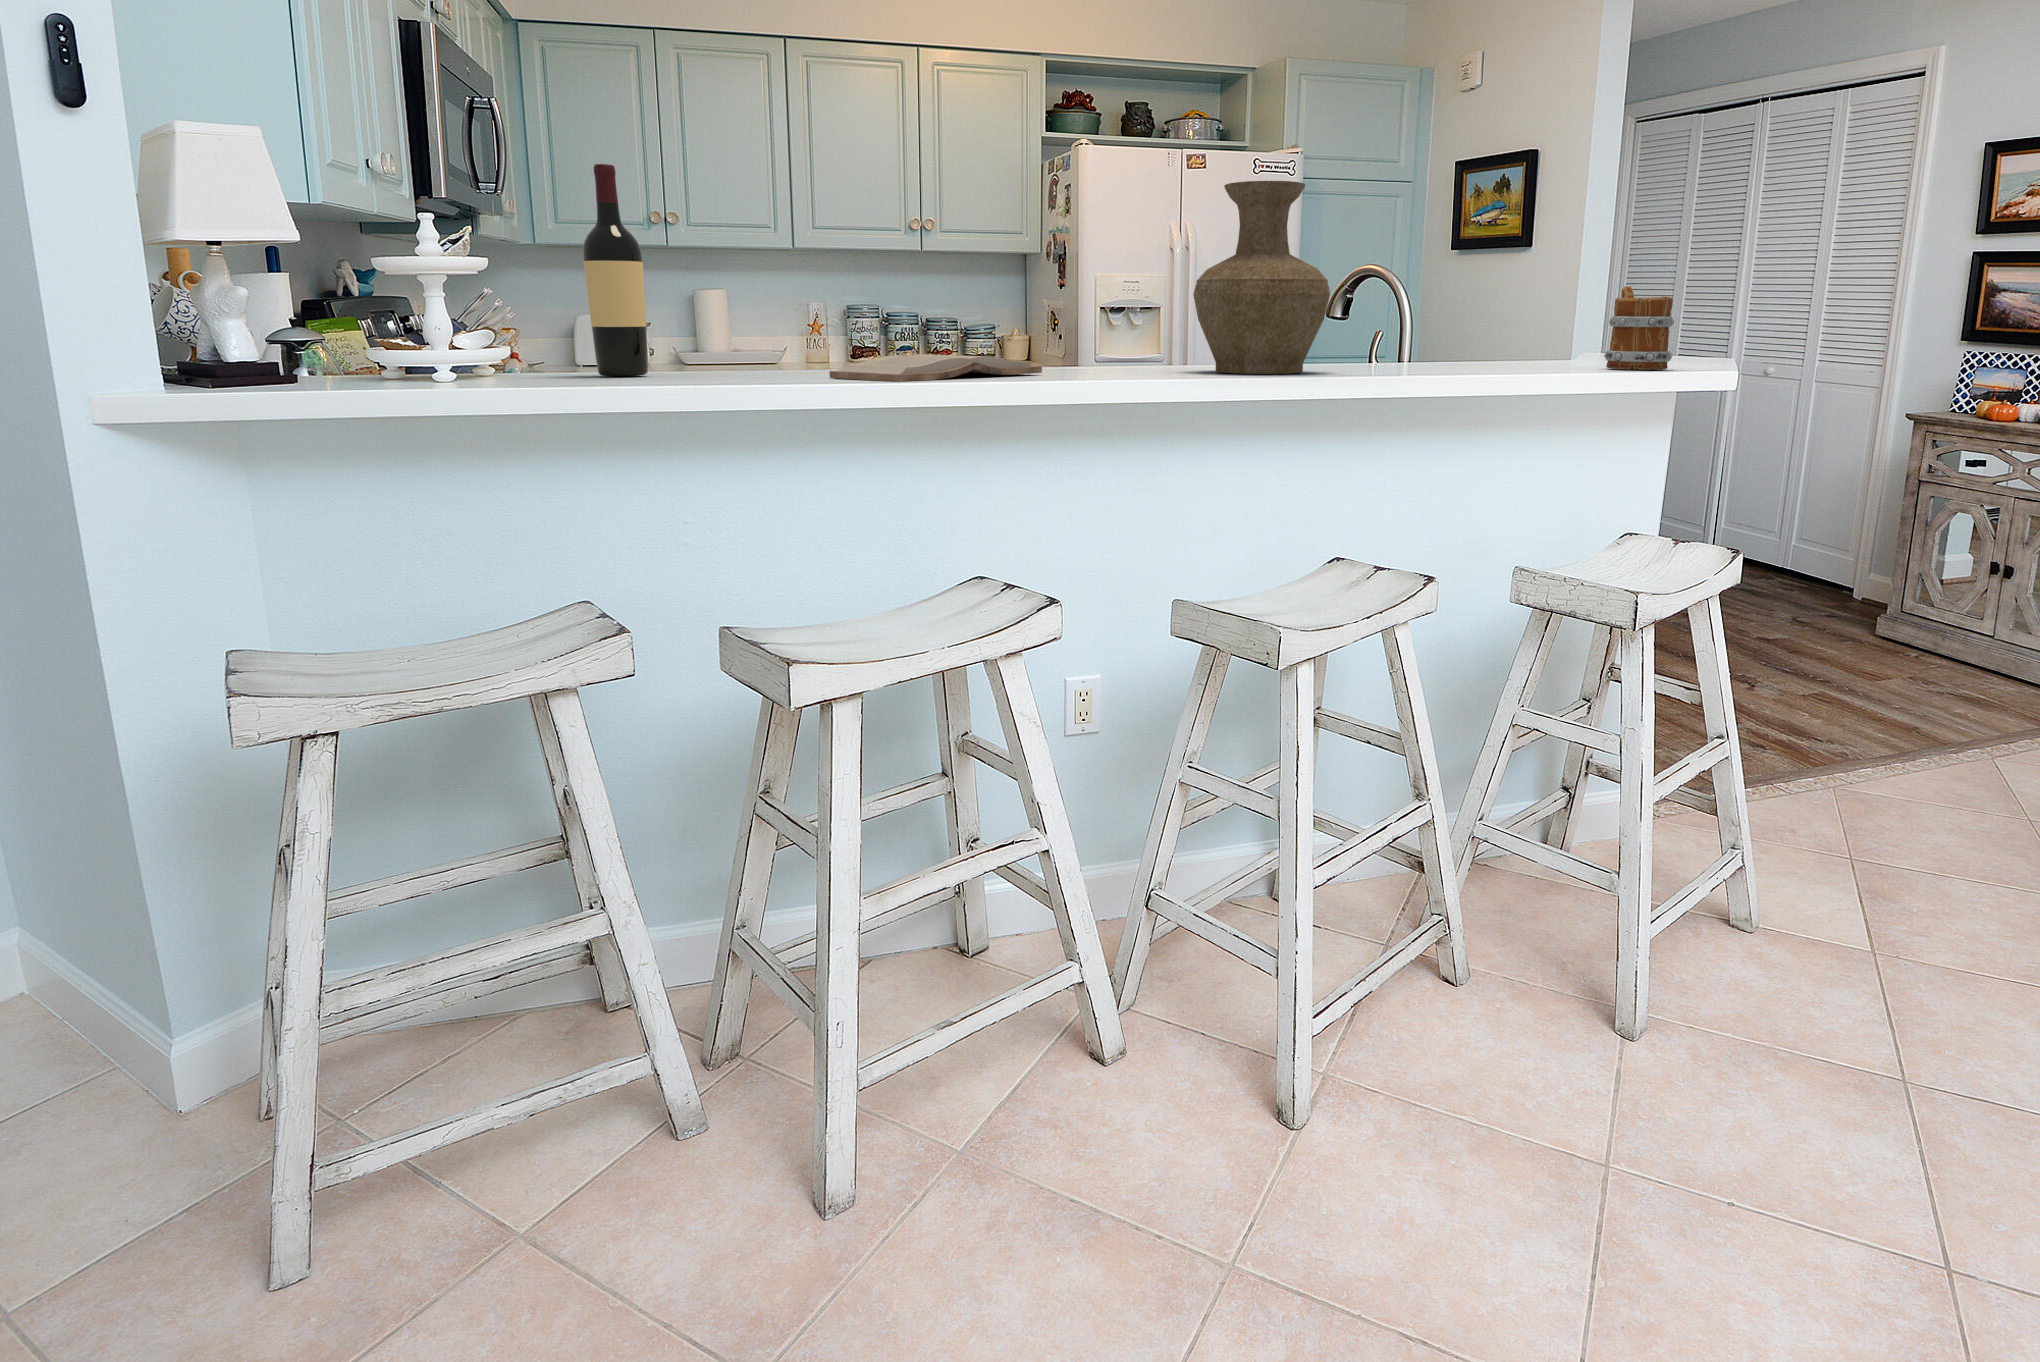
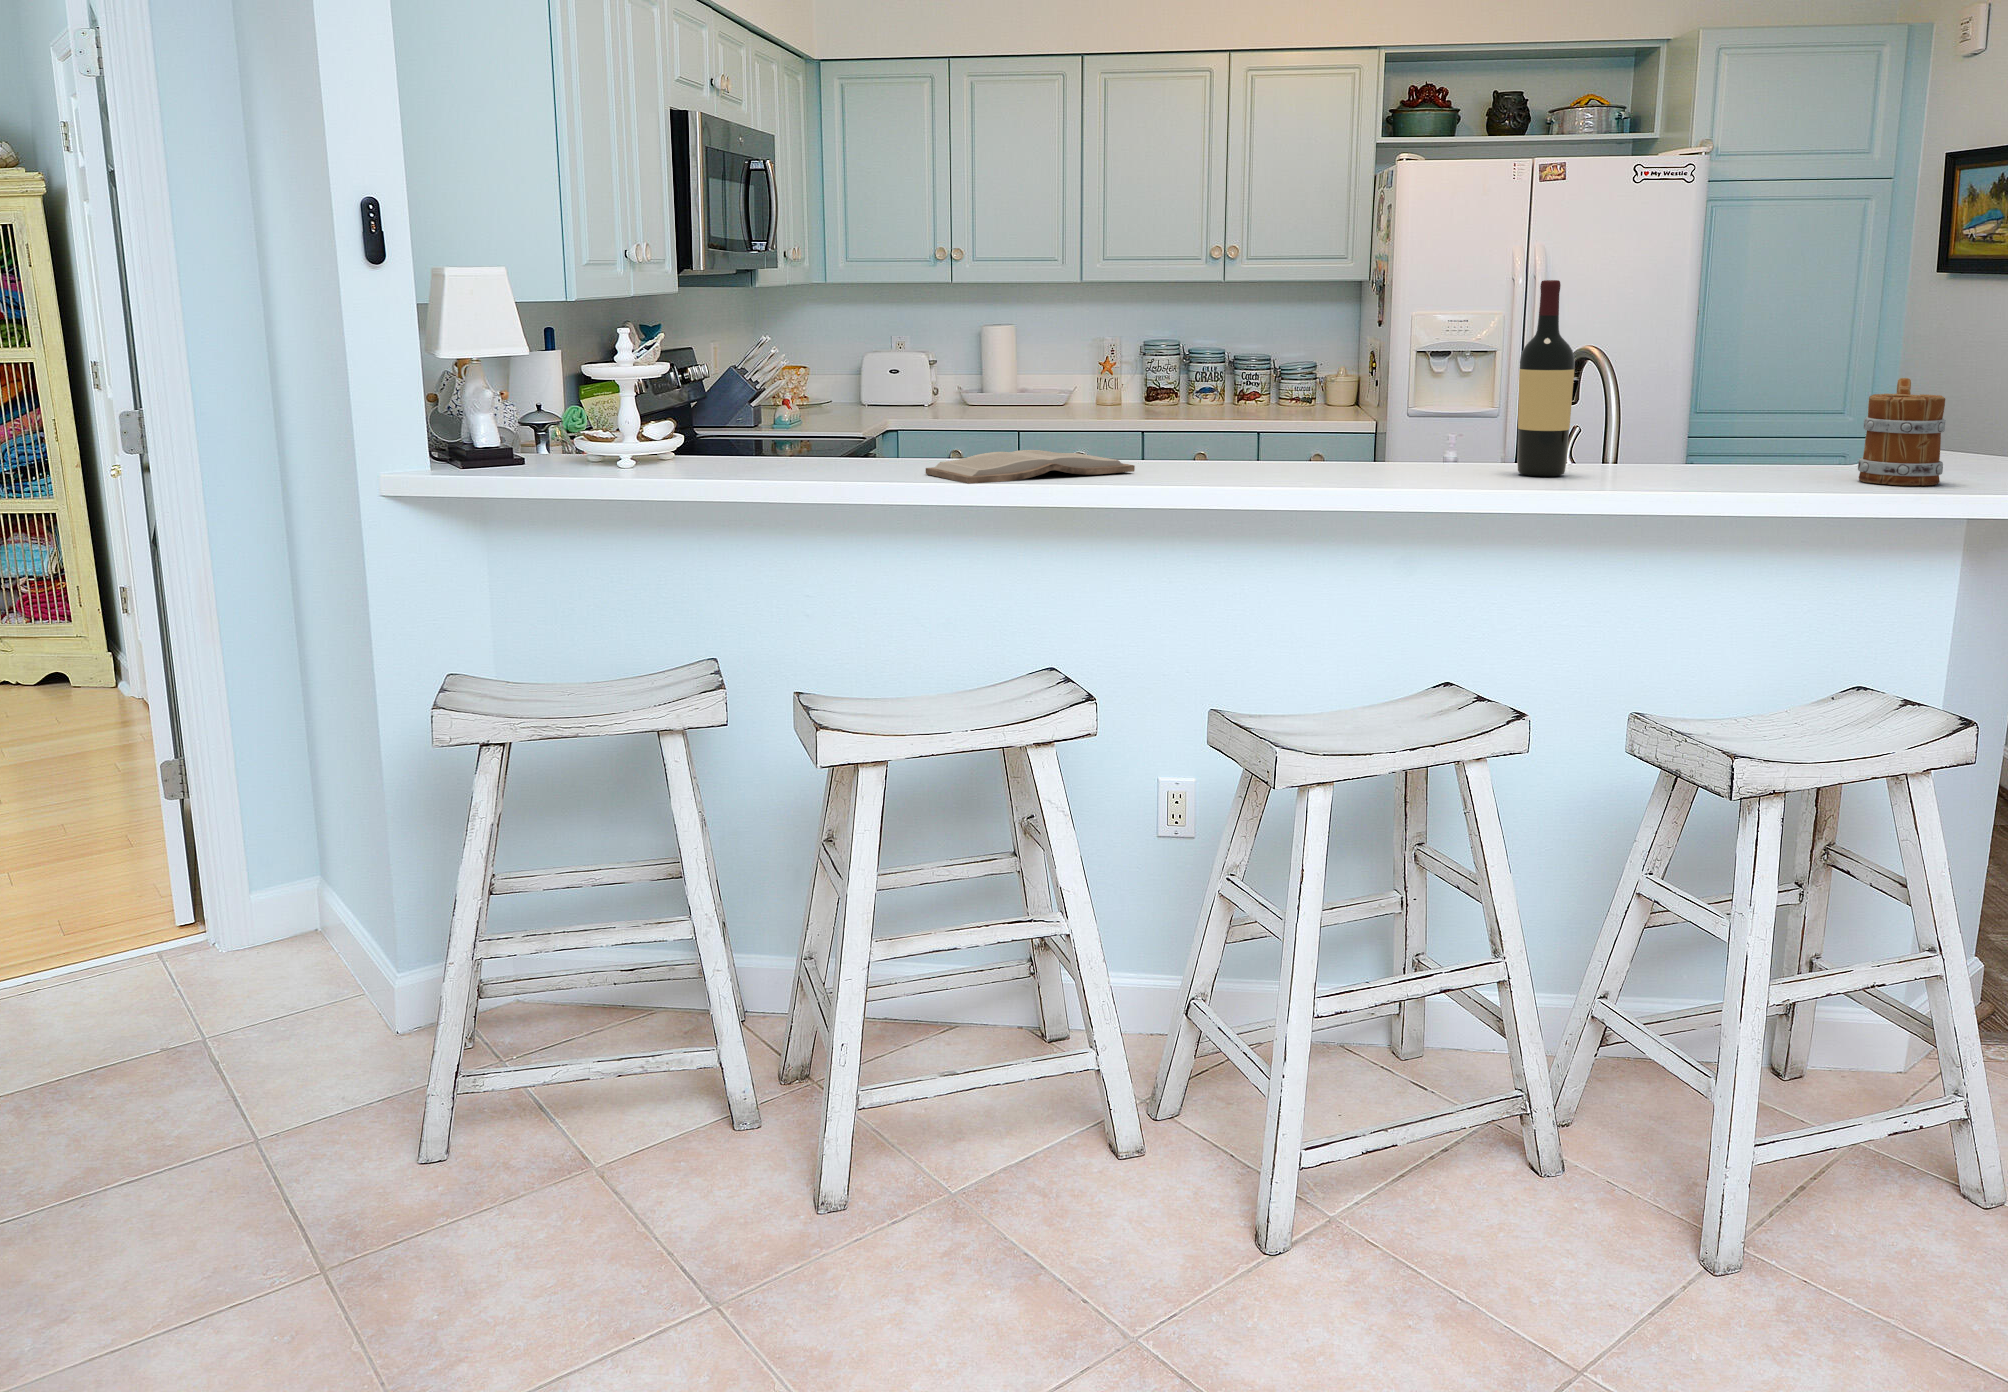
wine bottle: present [583,164,648,376] -> present [1517,280,1575,476]
vase: present [1193,181,1330,374] -> none [1306,280,1456,480]

